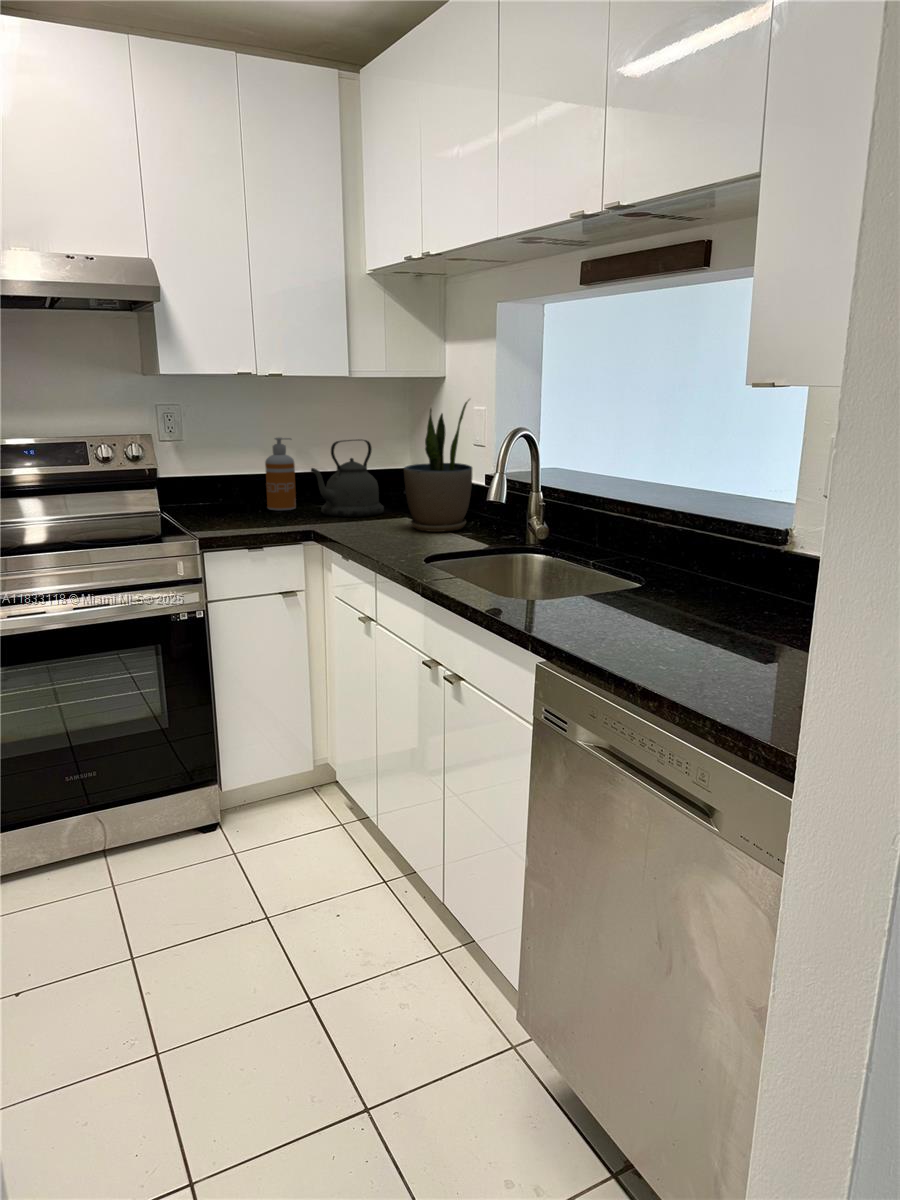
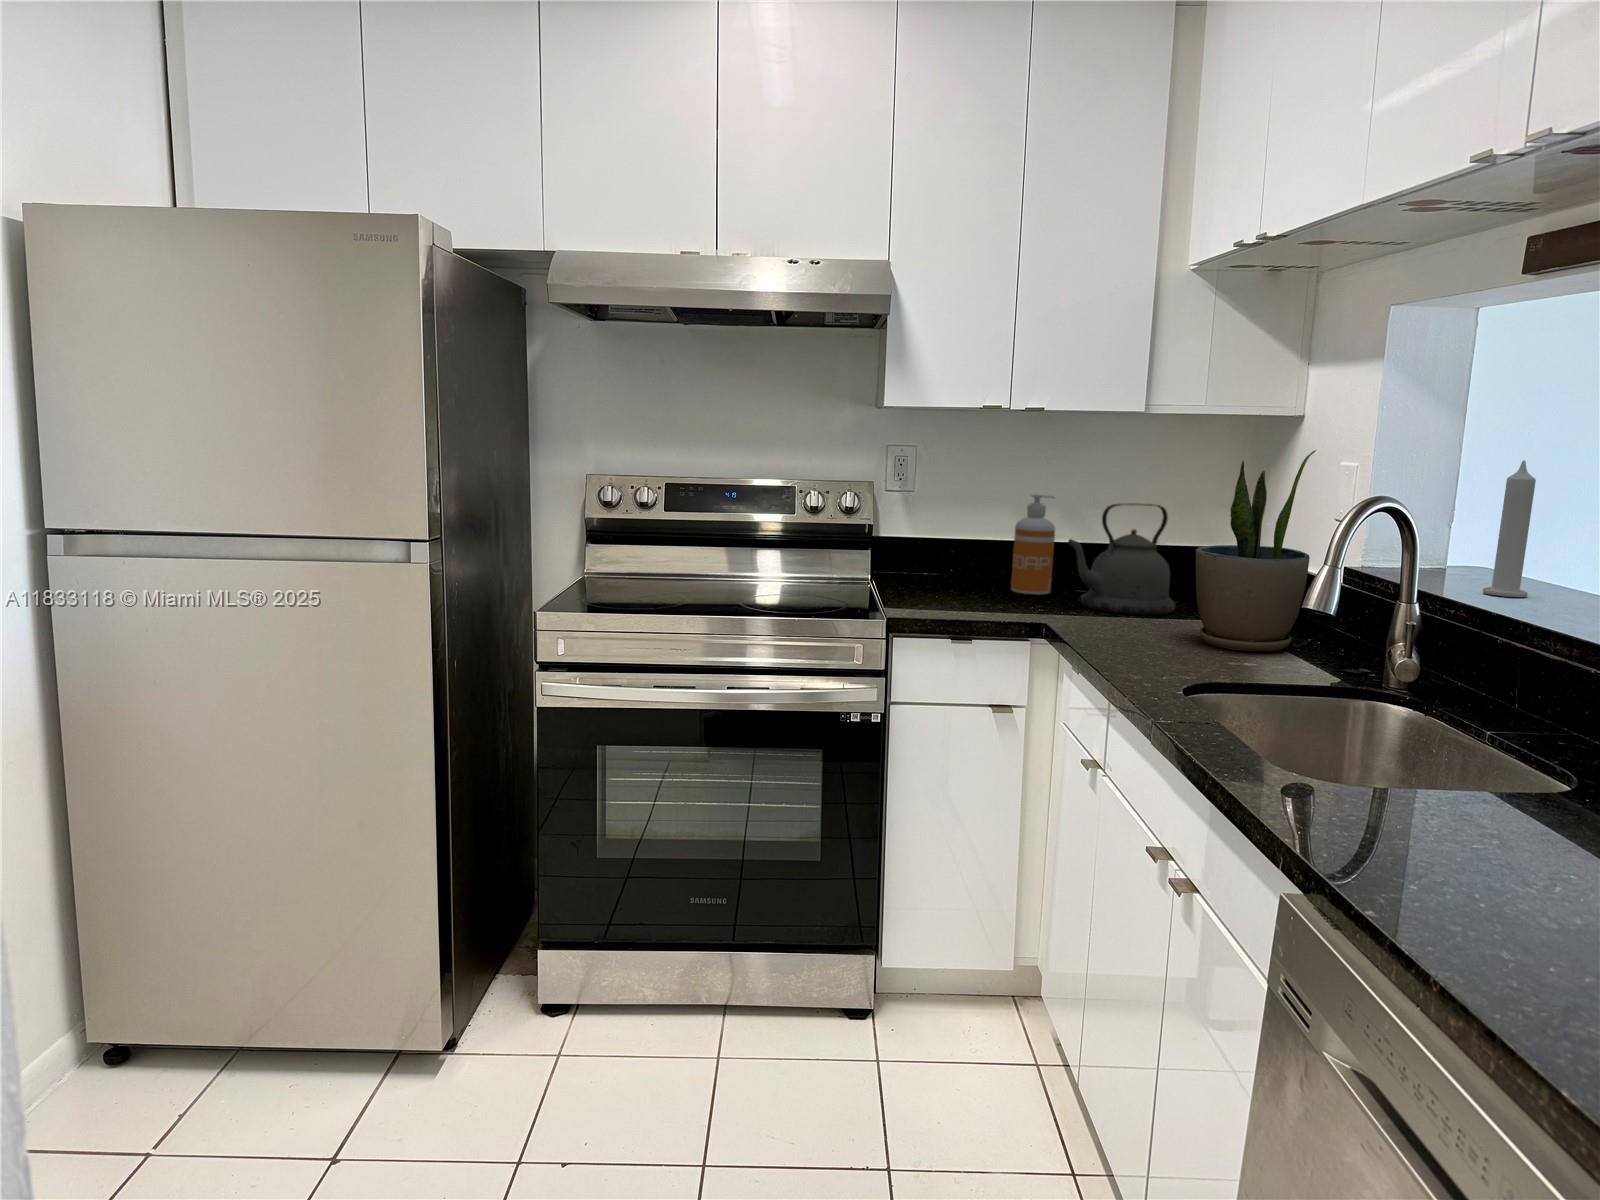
candle: none [566,400,588,482] -> present [1483,460,1536,597]

